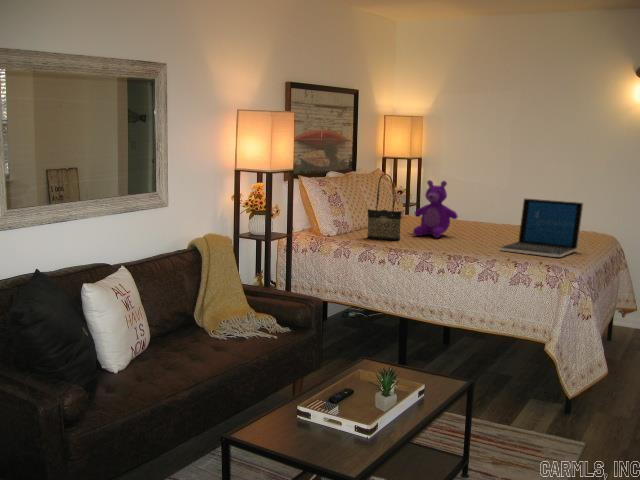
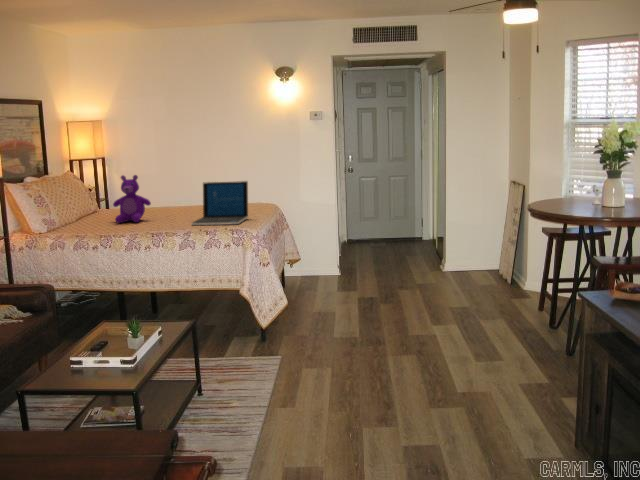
tote bag: present [368,174,402,240] -> none [73,173,106,230]

